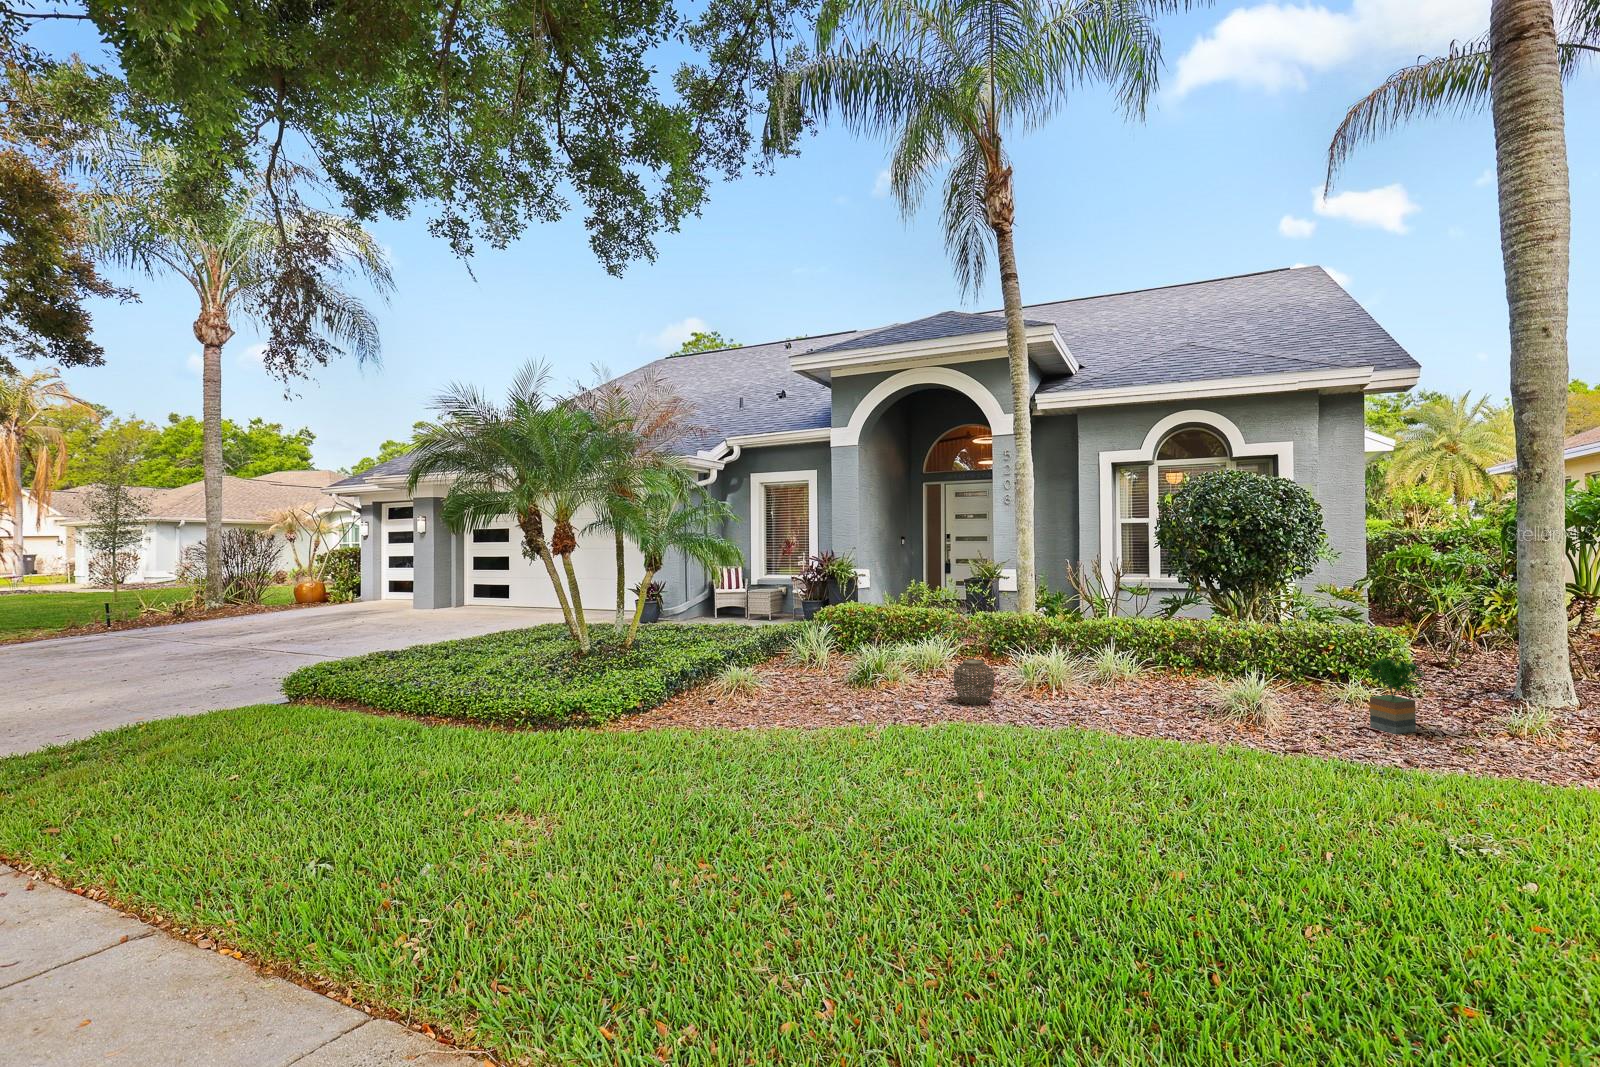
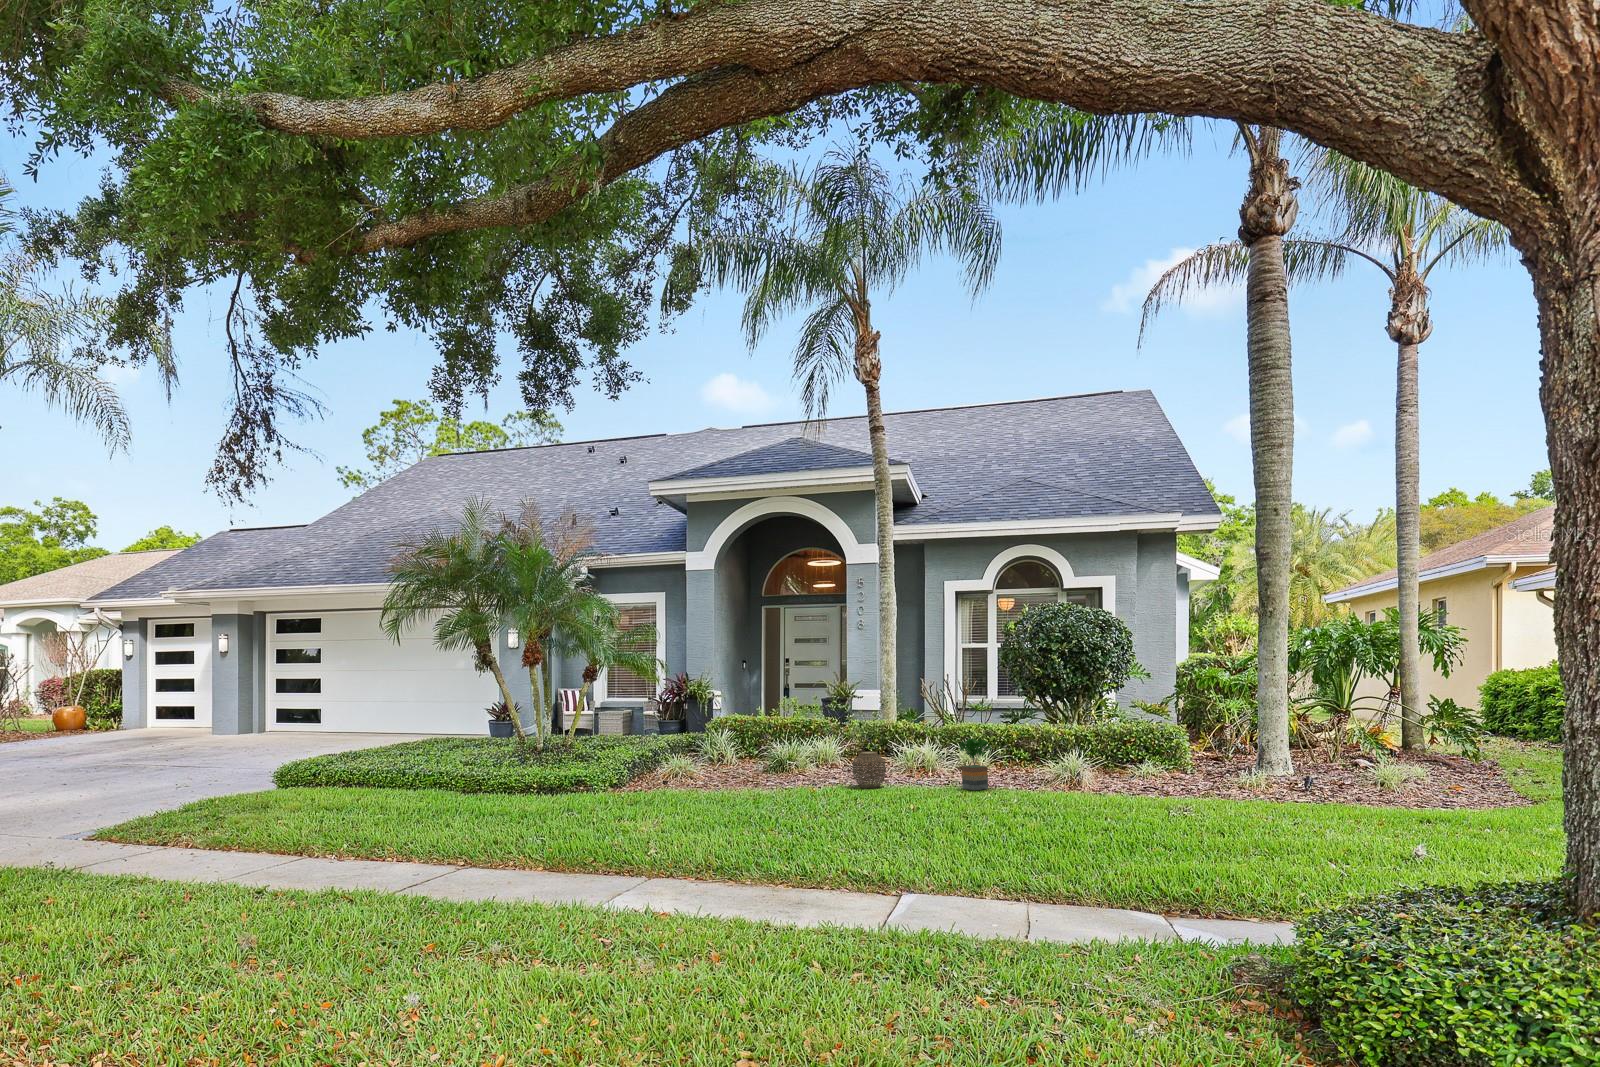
potted tree: present [1369,659,1424,734] -> present [959,738,991,790]

